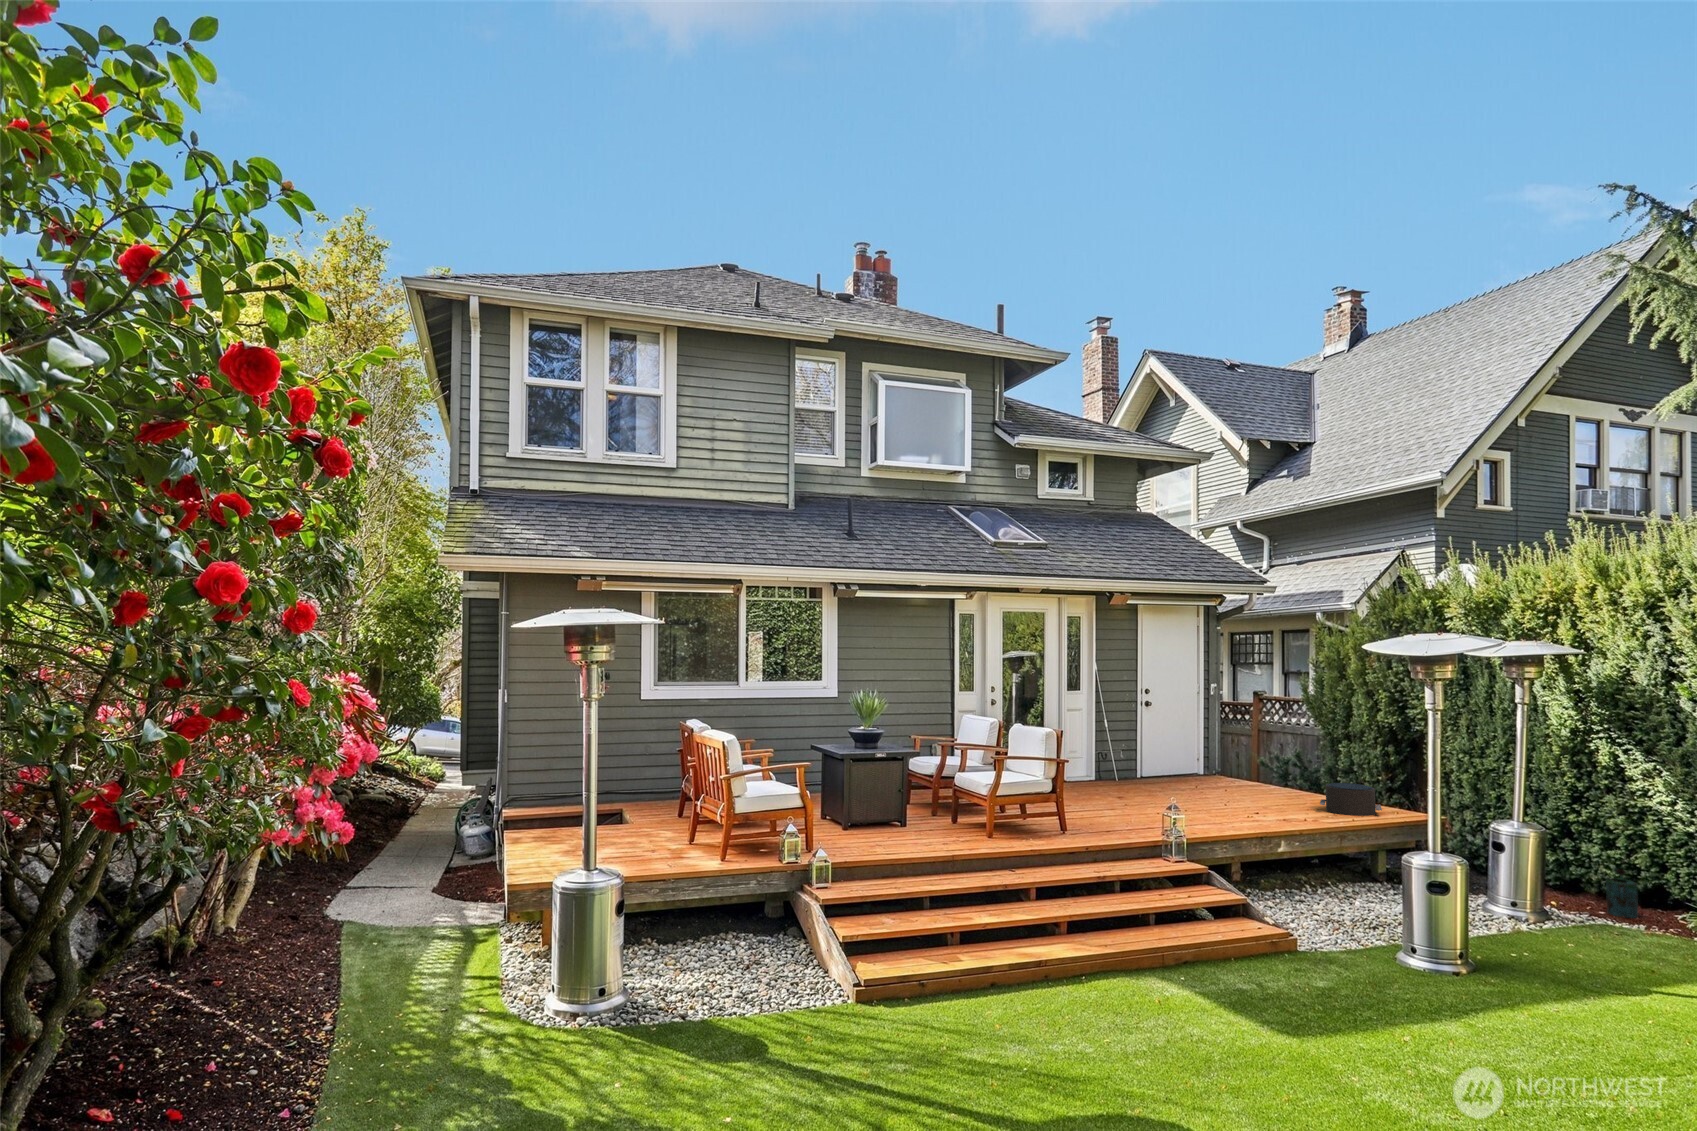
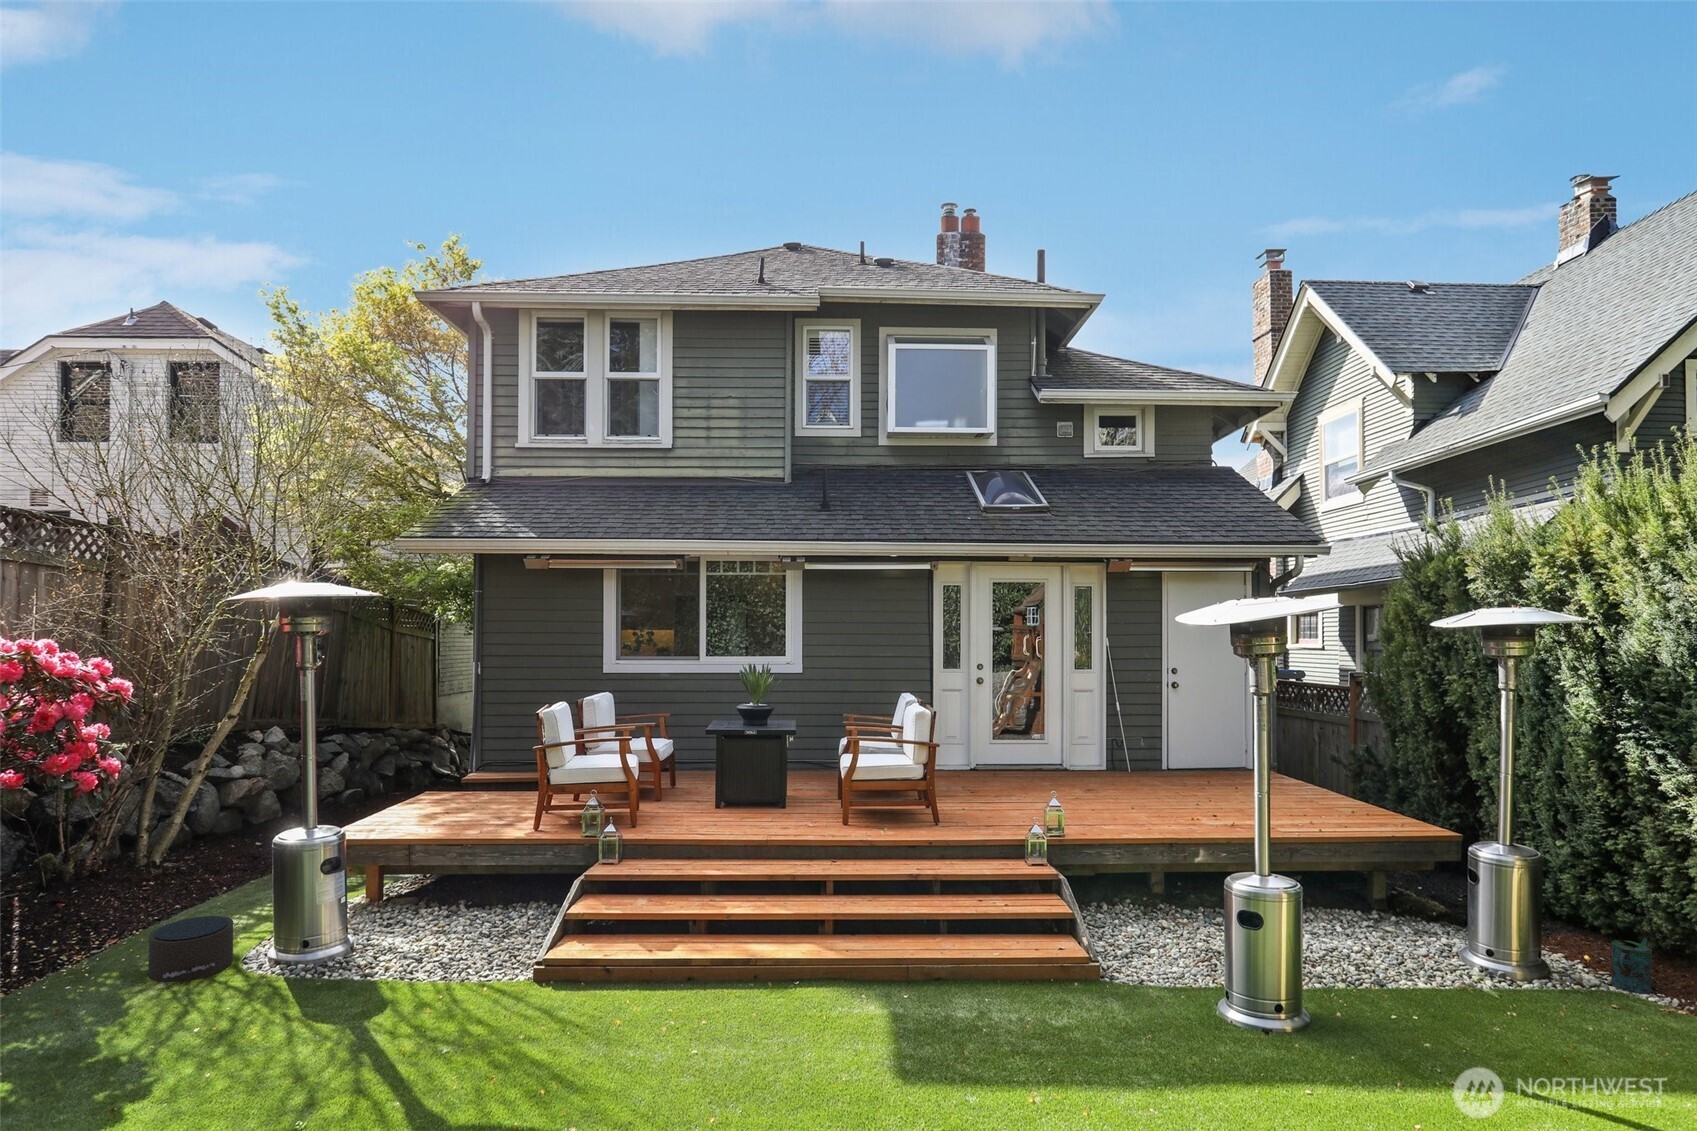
pouf: present [1320,783,1382,816] -> present [148,916,233,982]

